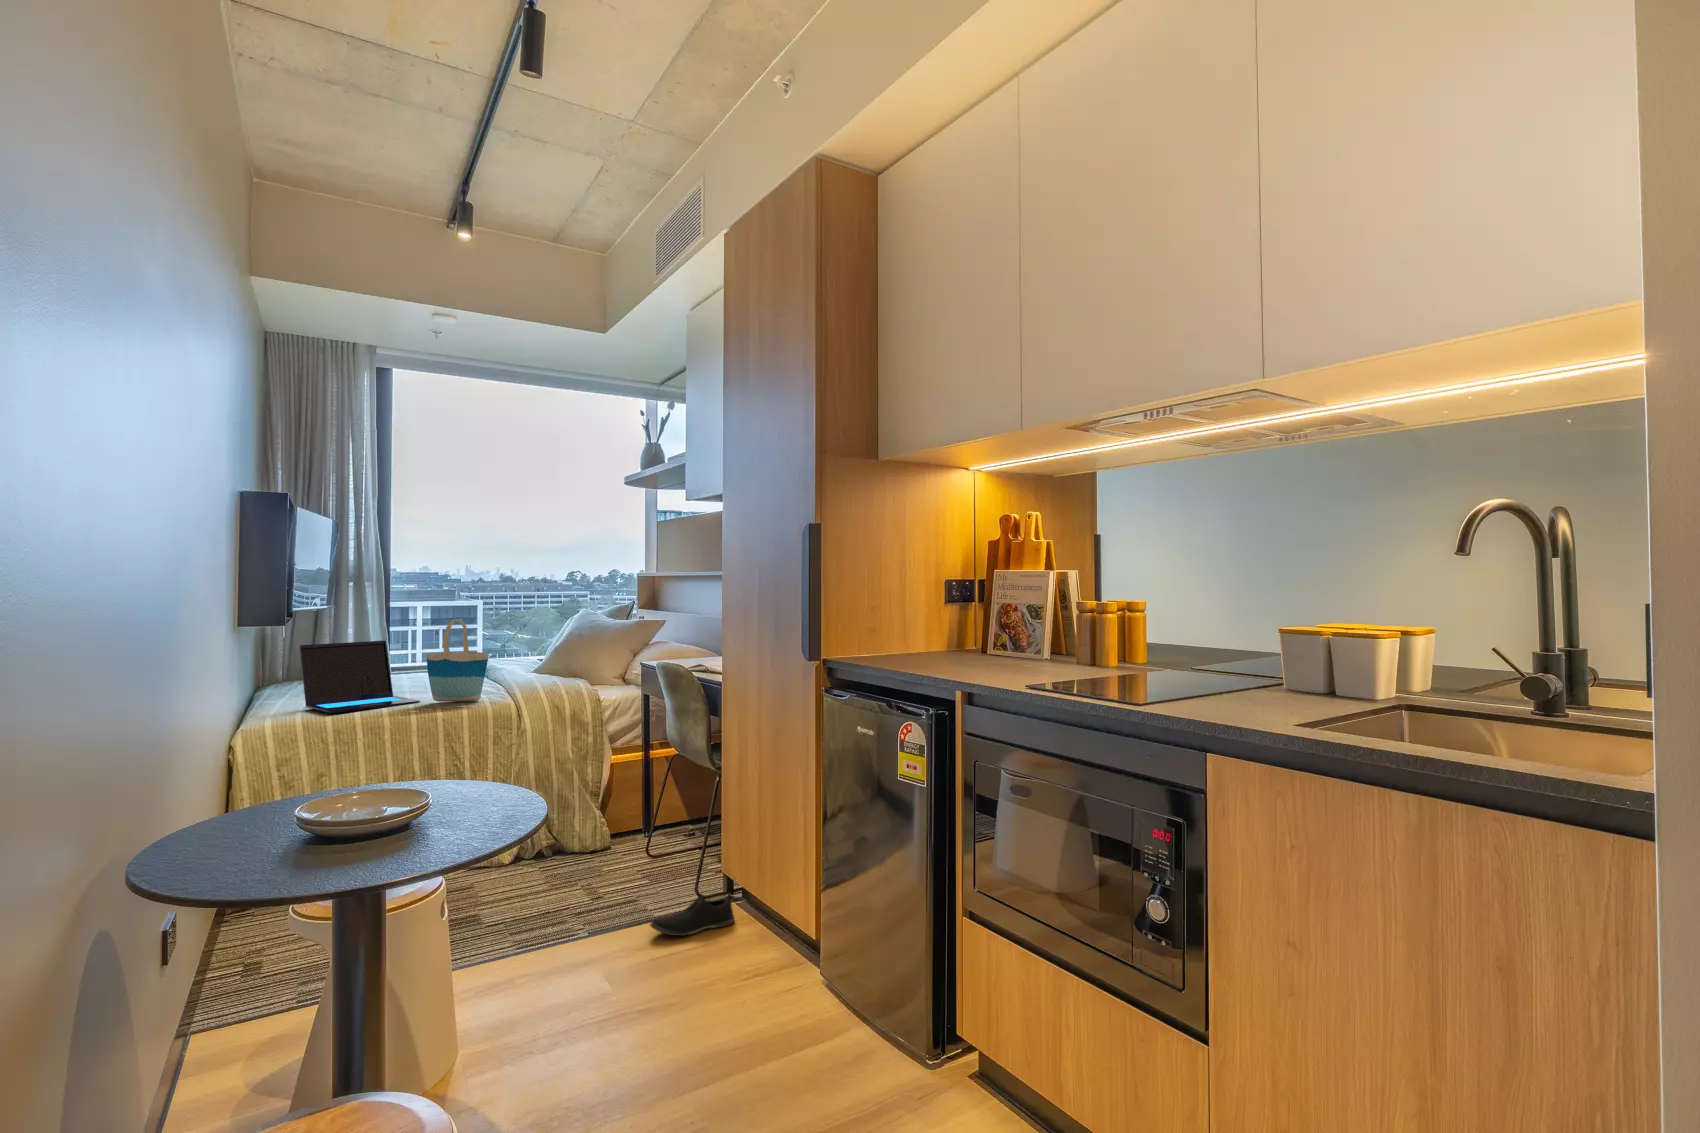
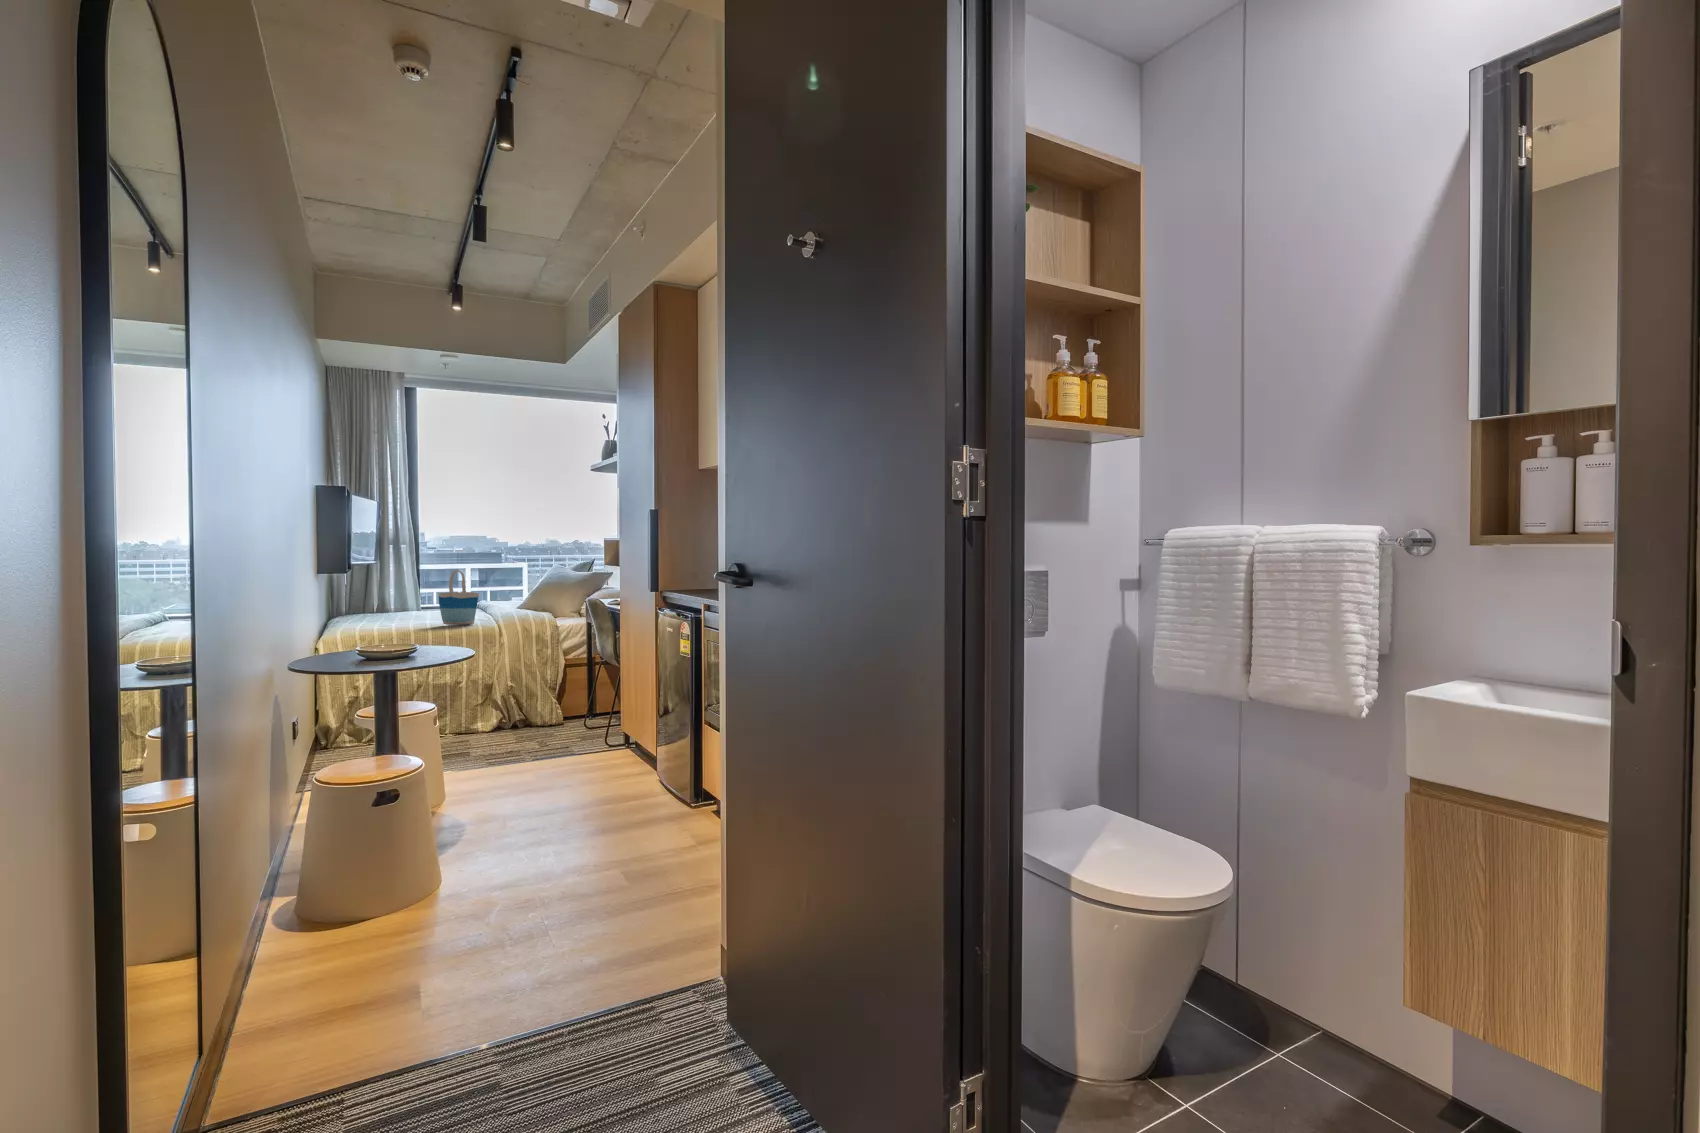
laptop: present [299,641,420,713] -> none [356,585,435,630]
shoe: present [650,893,734,936] -> none [568,738,623,760]

